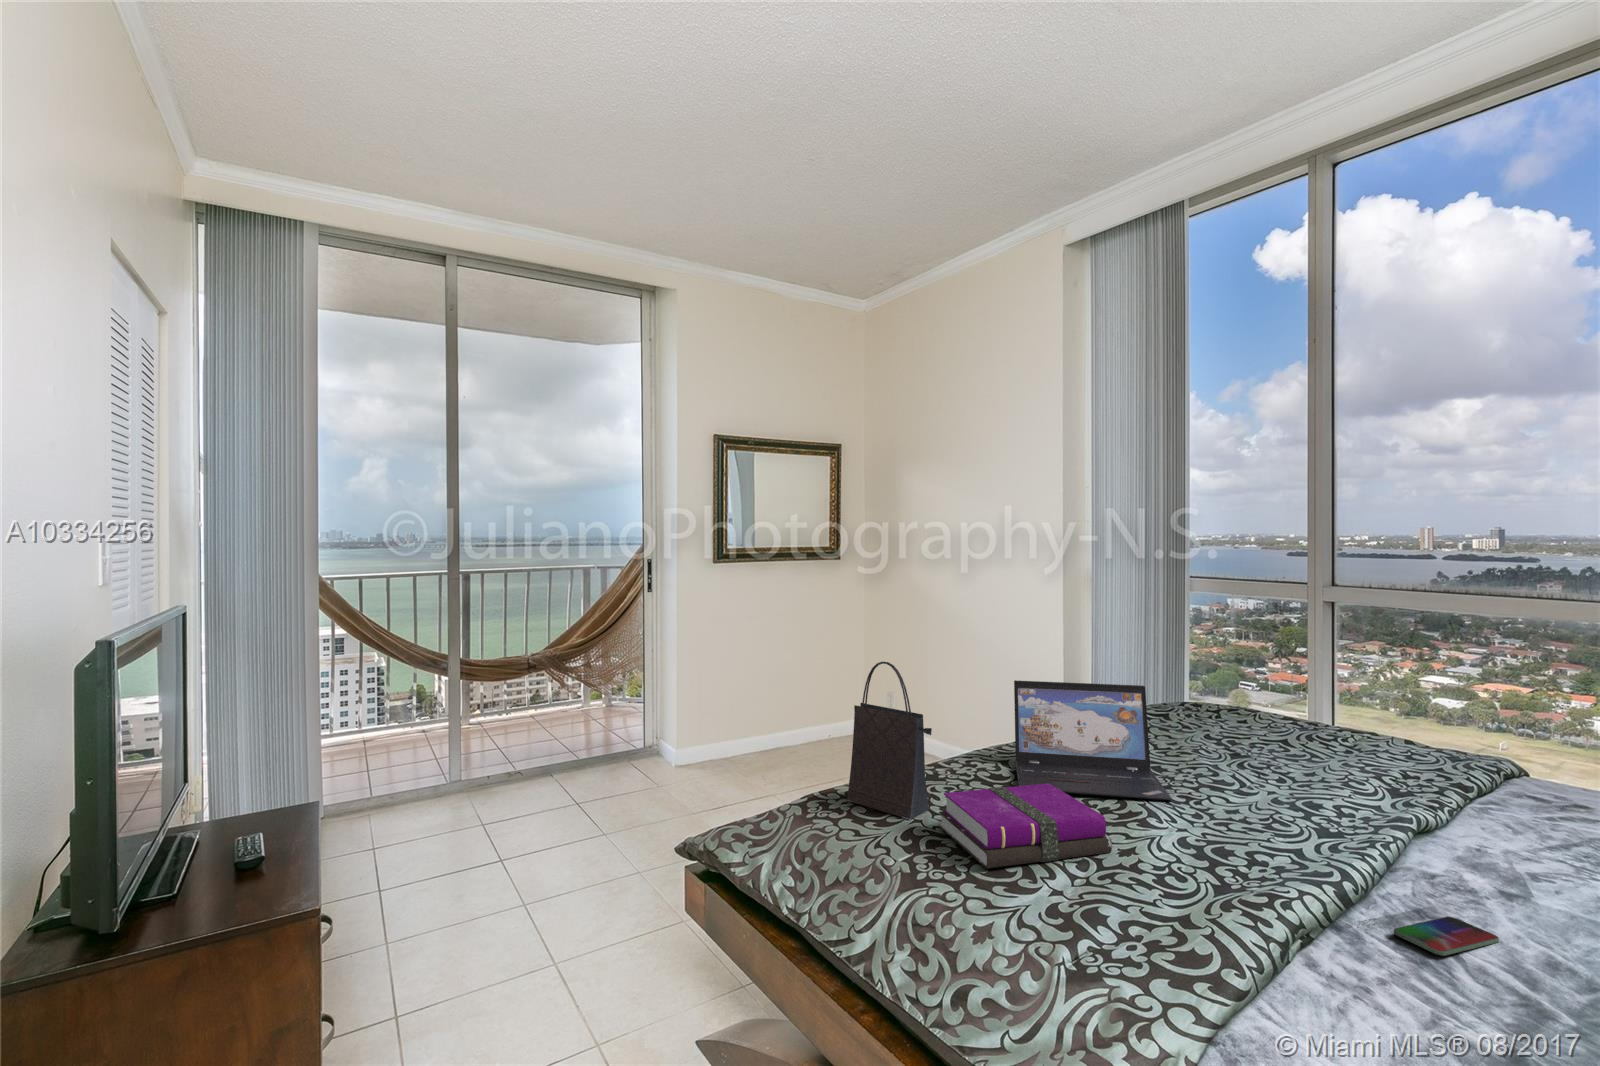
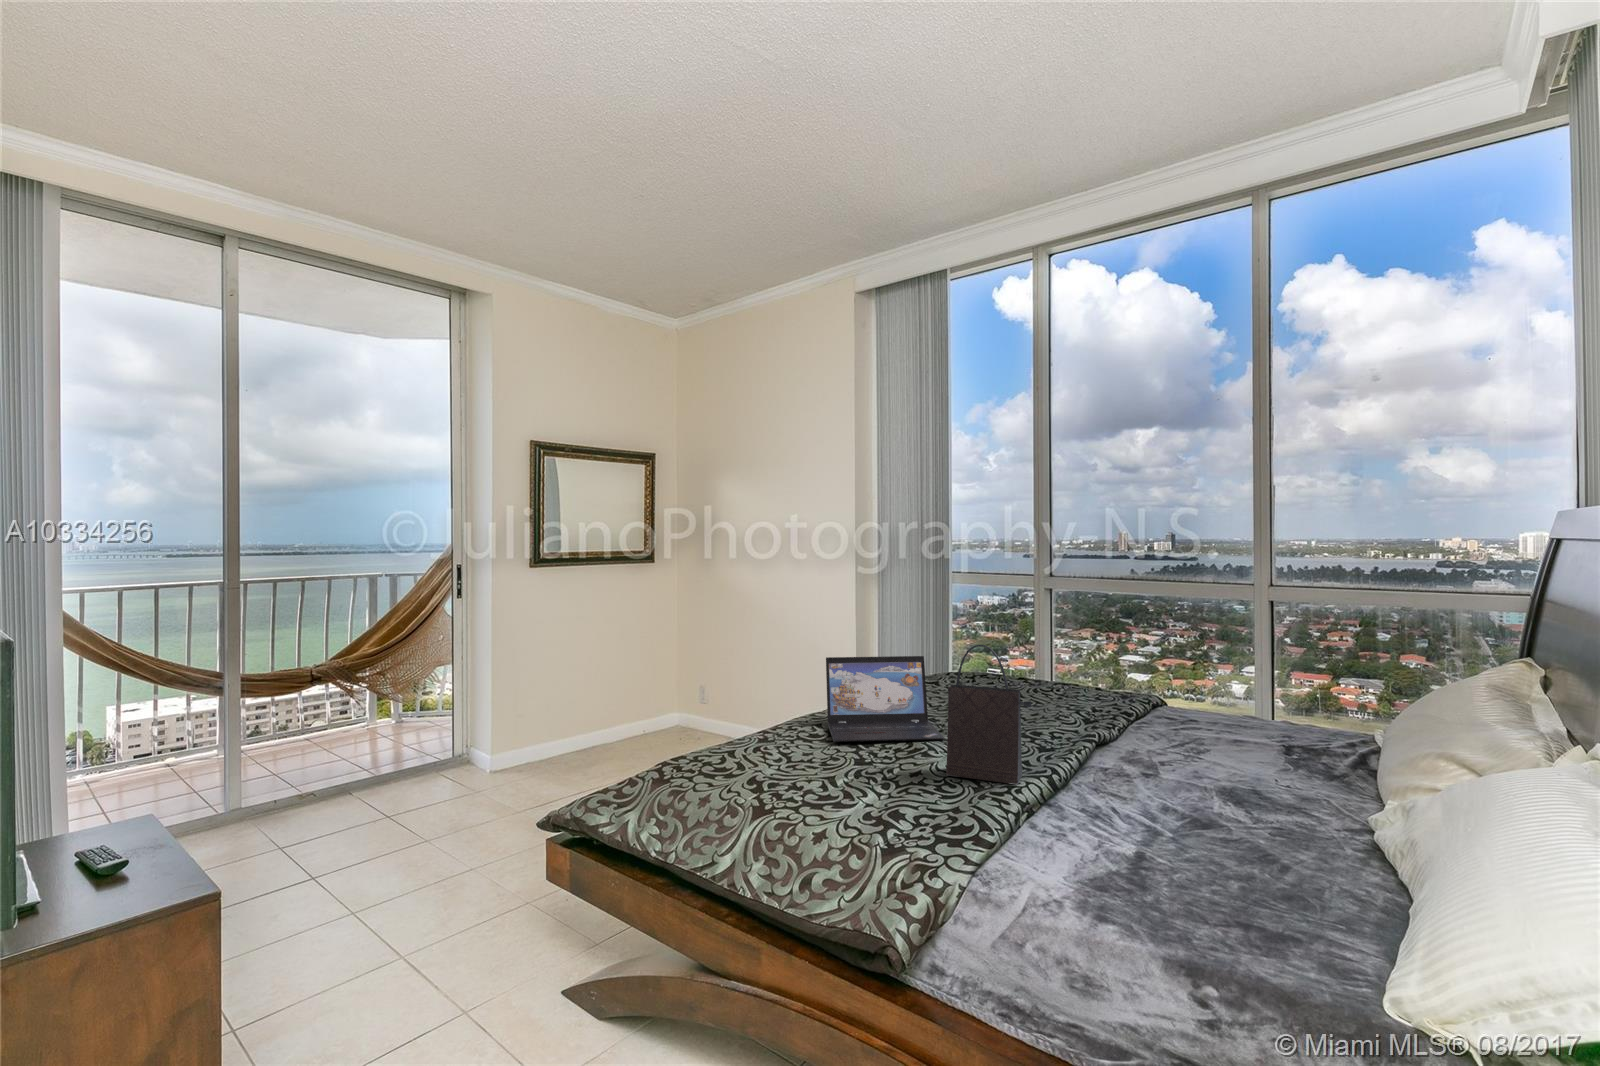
handbag: present [847,662,932,820] -> present [946,645,1031,785]
notebook: present [939,783,1112,868] -> none [776,732,906,795]
smartphone: present [1394,917,1499,956] -> none [1081,790,1139,811]

